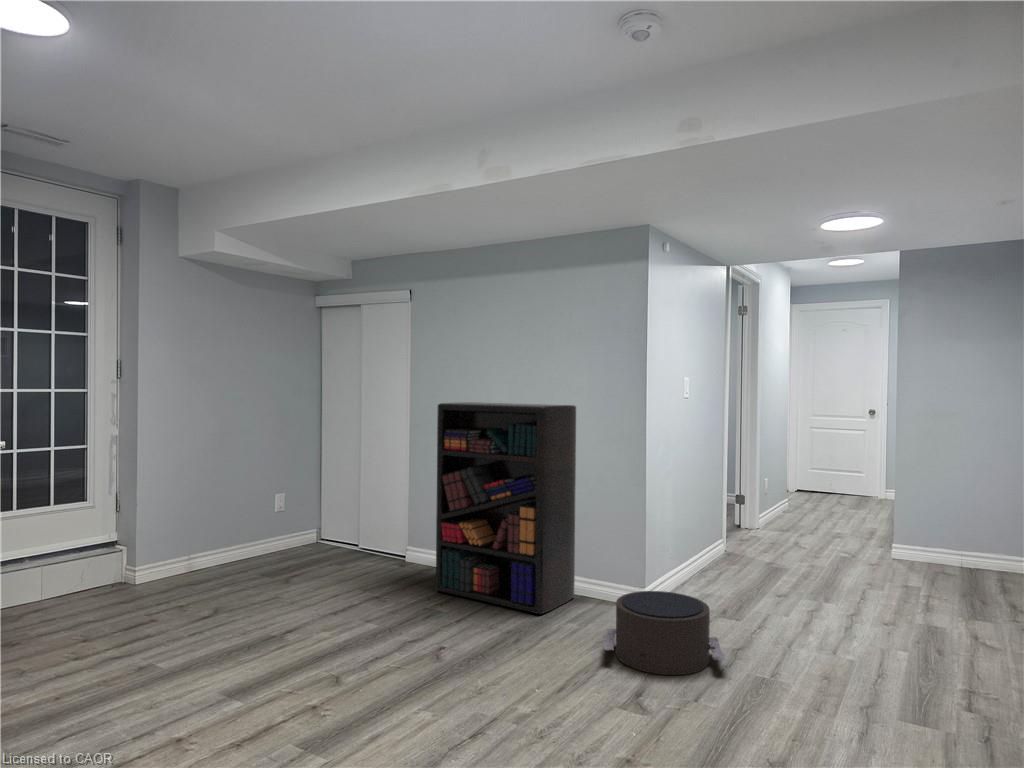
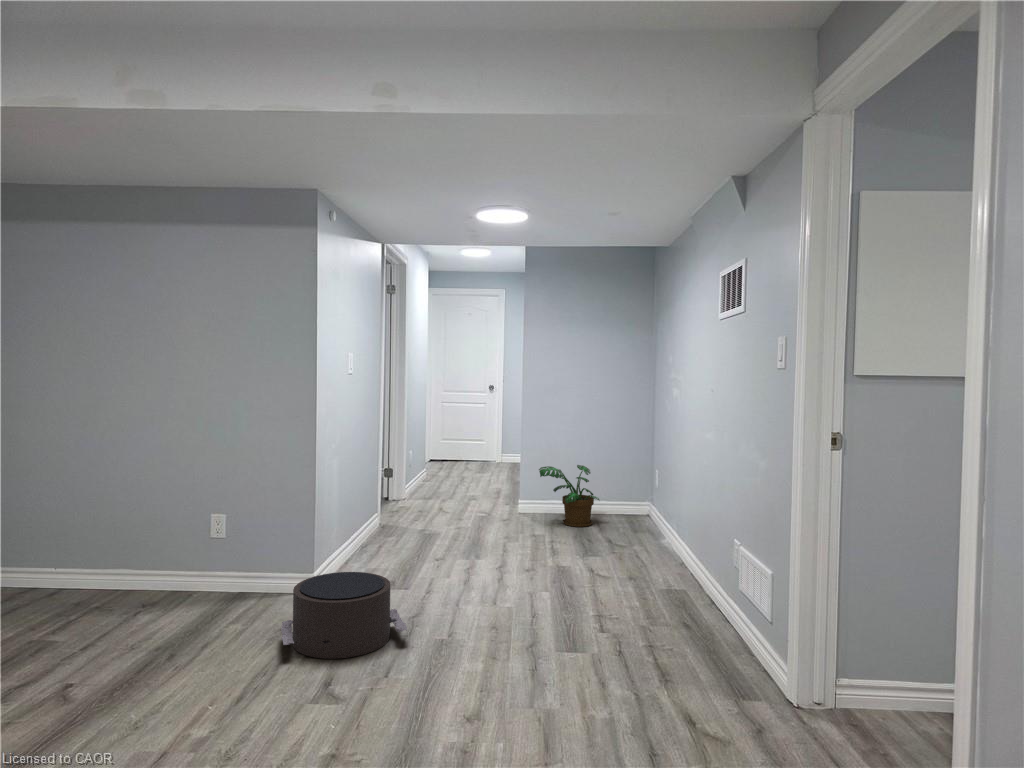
bookshelf: present [436,402,576,614] -> none [45,379,235,620]
potted plant: none [913,507,1004,585] -> present [539,465,599,527]

